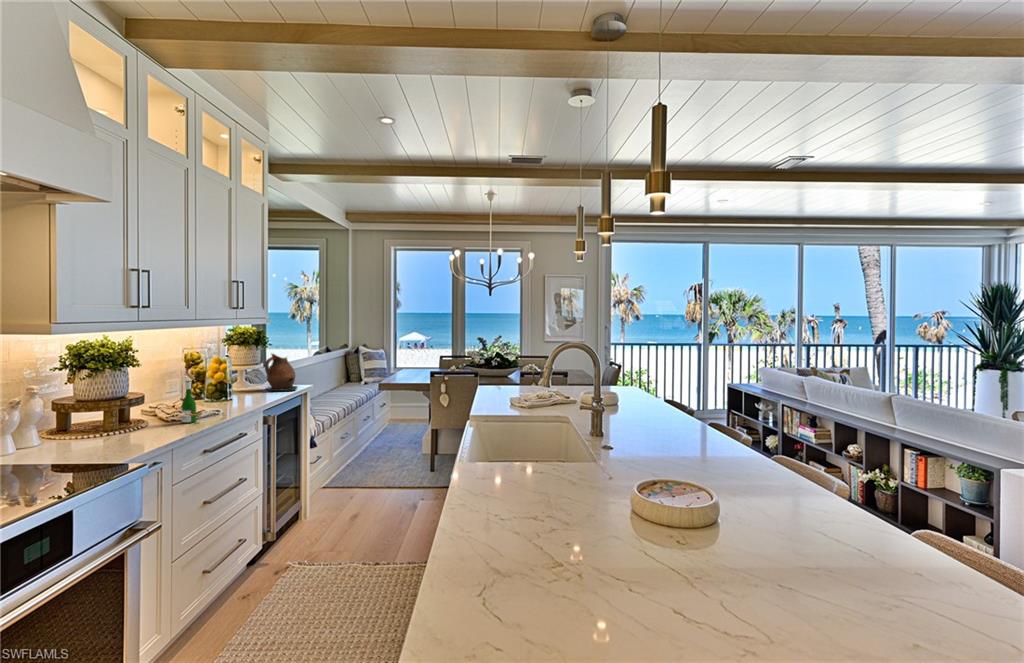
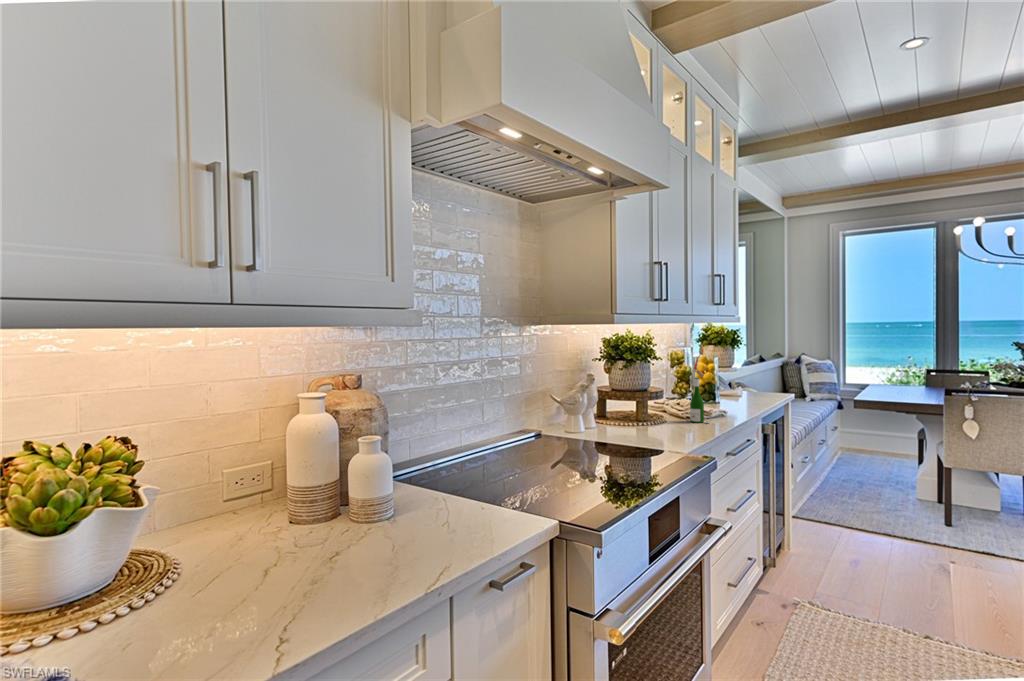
ceramic pitcher: present [265,354,297,391] -> none [736,356,775,400]

